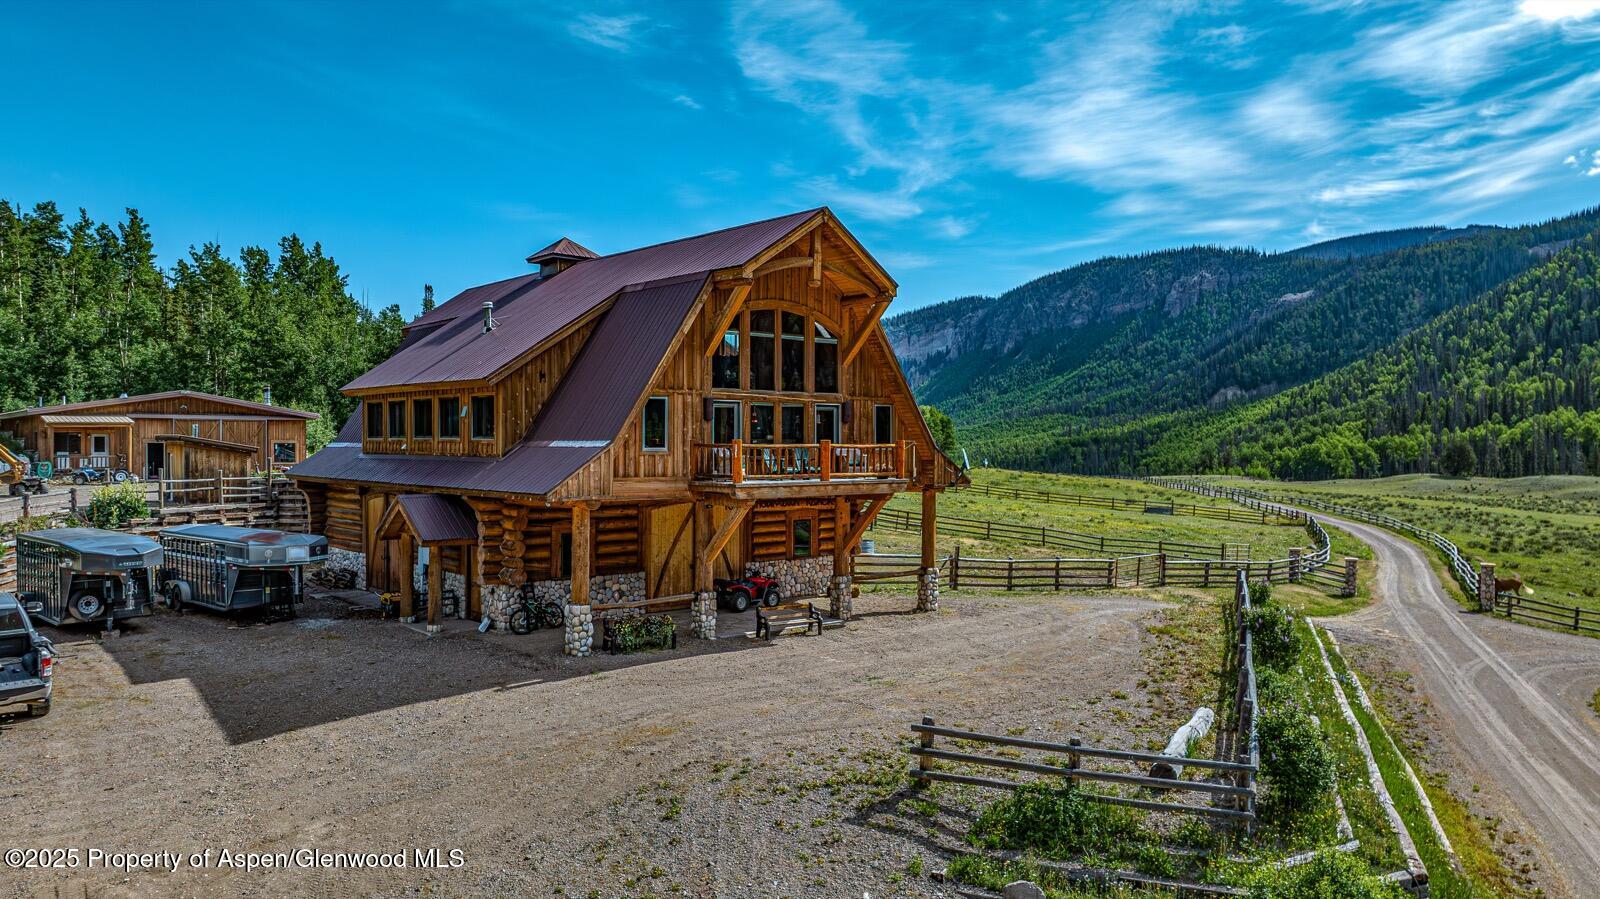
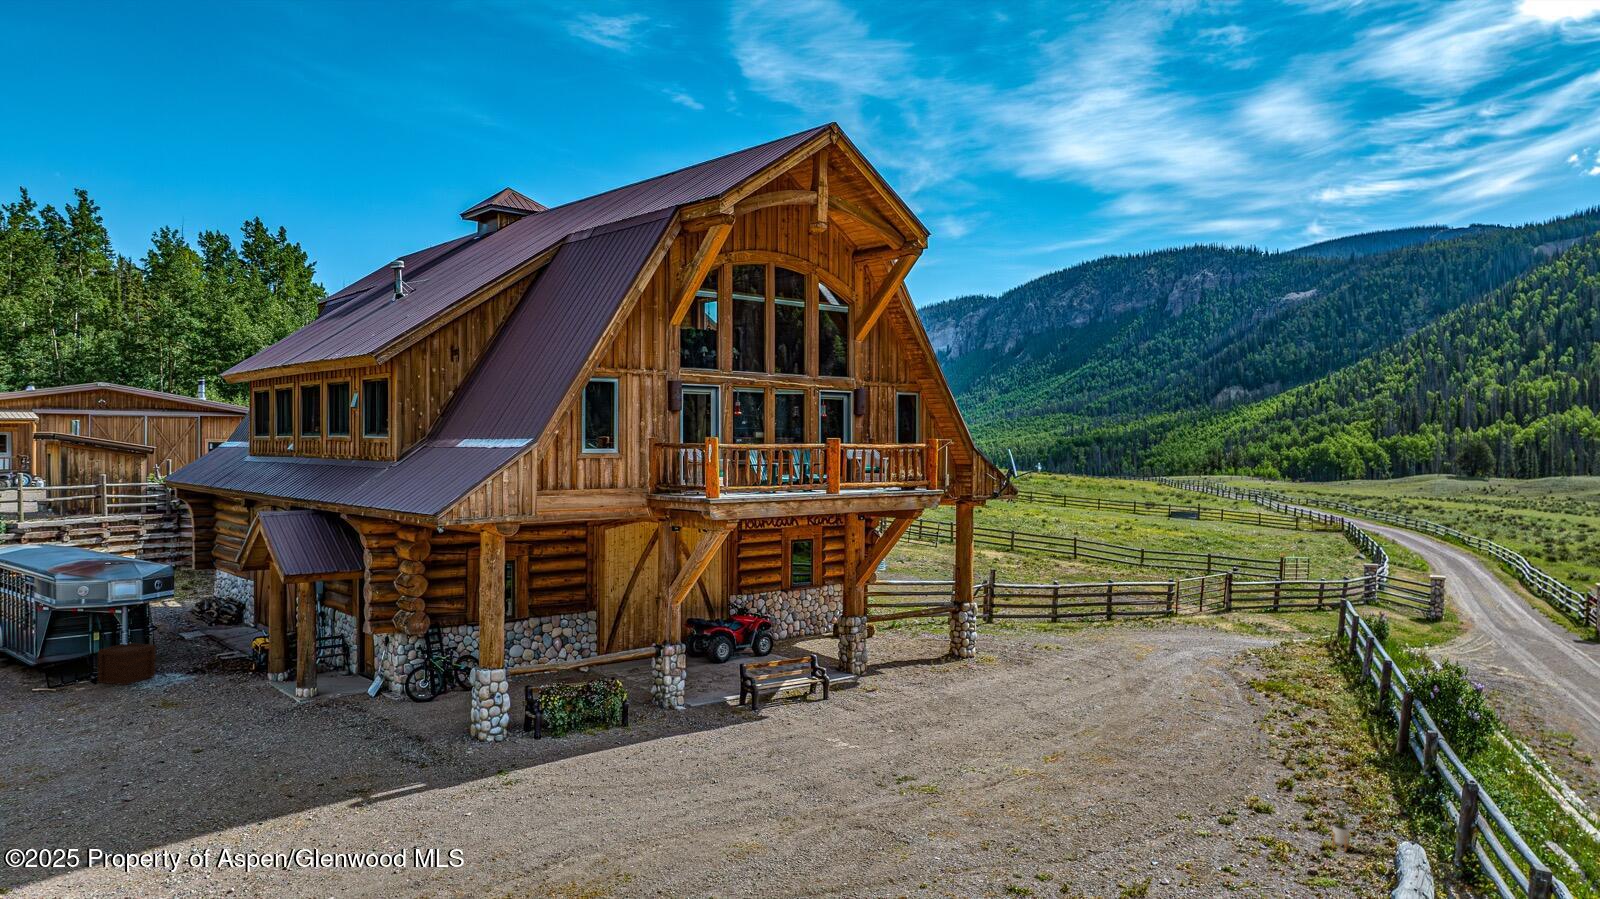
wooden crate: none [275,595,315,625] -> present [98,643,156,685]

